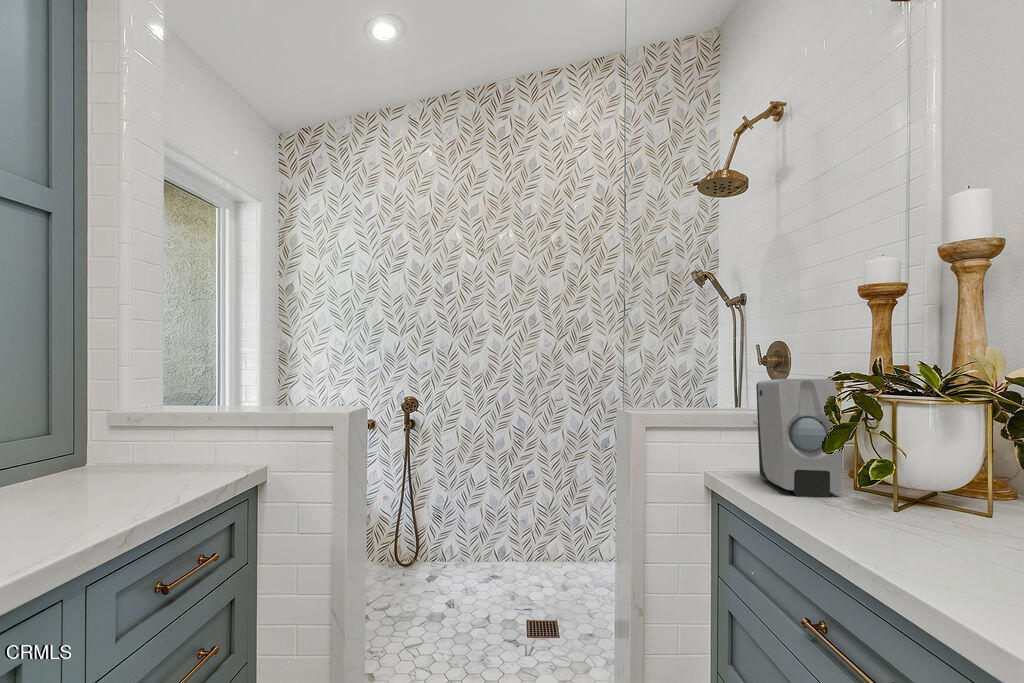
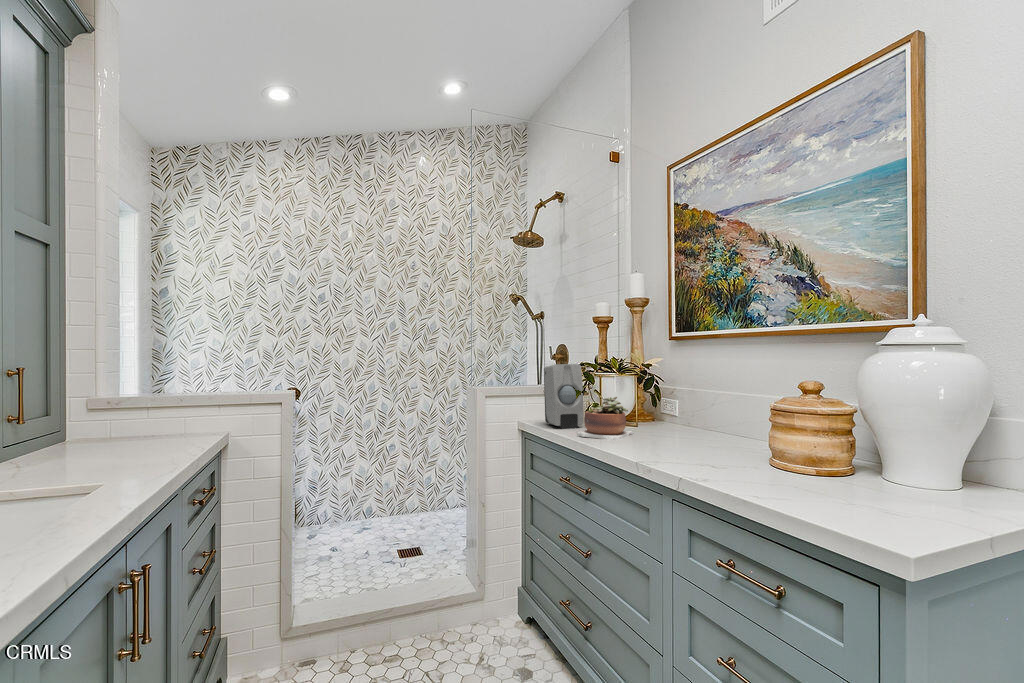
succulent plant: none [841,450,978,551] -> present [577,397,633,440]

